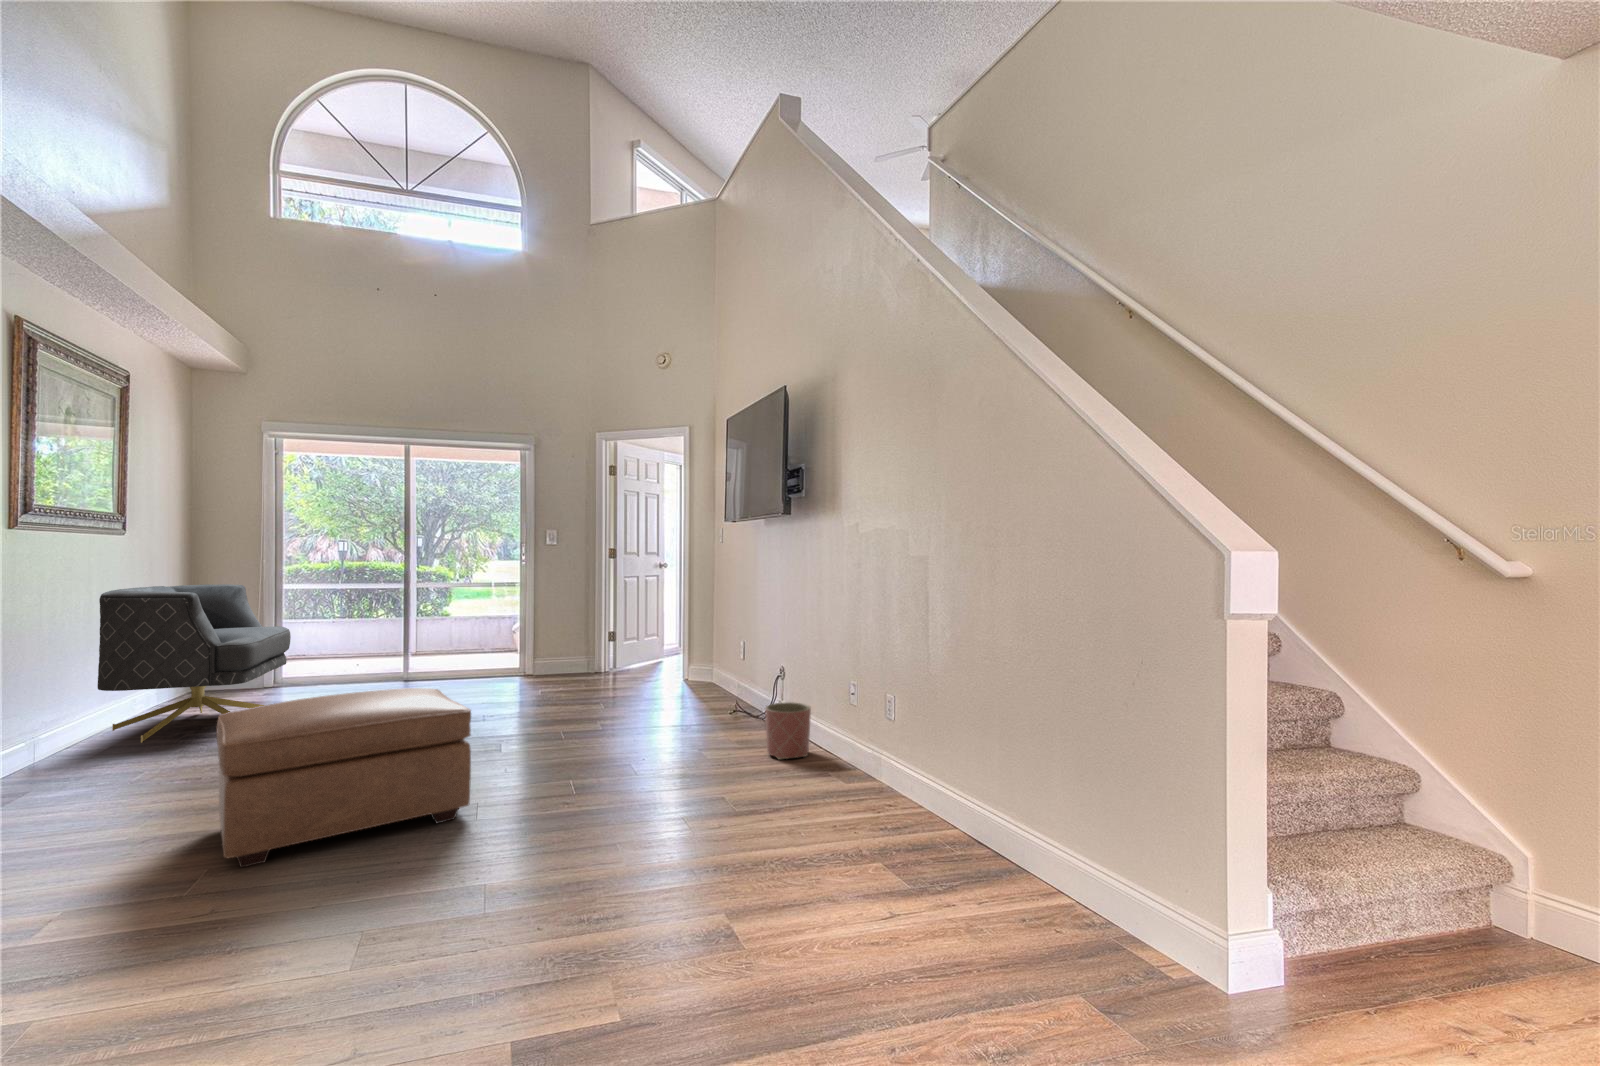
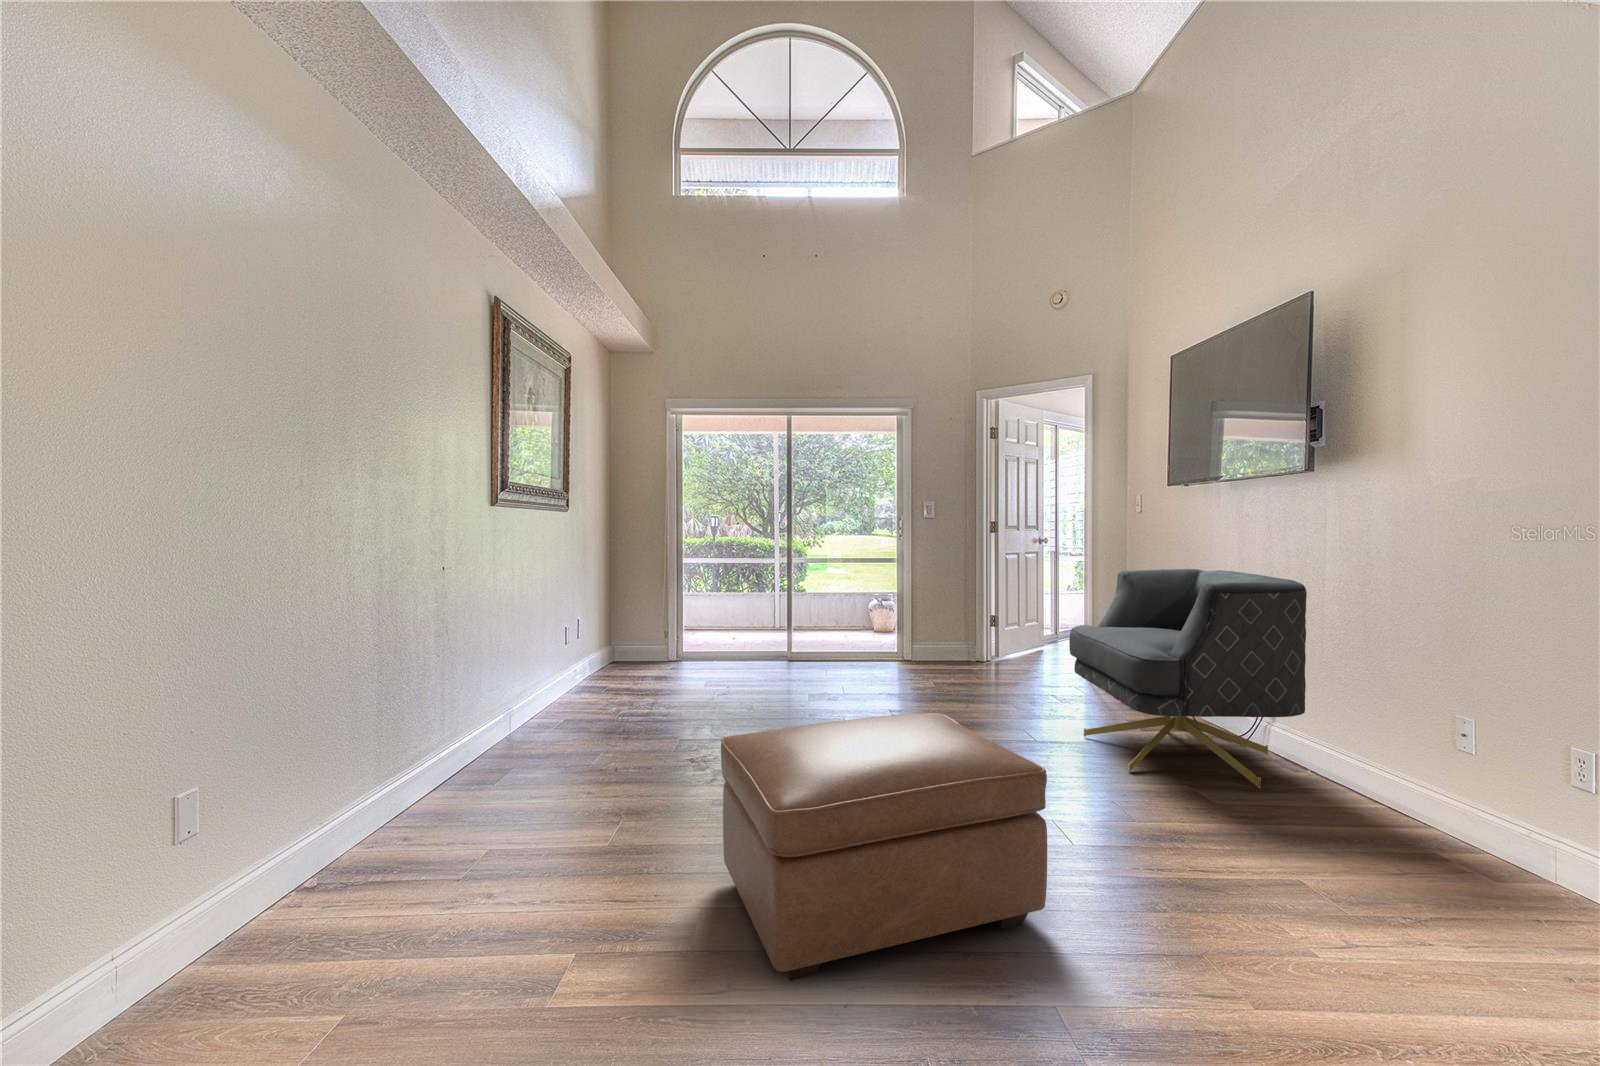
armchair: present [98,584,291,743] -> present [1069,569,1307,788]
planter: present [765,702,811,759] -> none [1401,767,1502,867]

